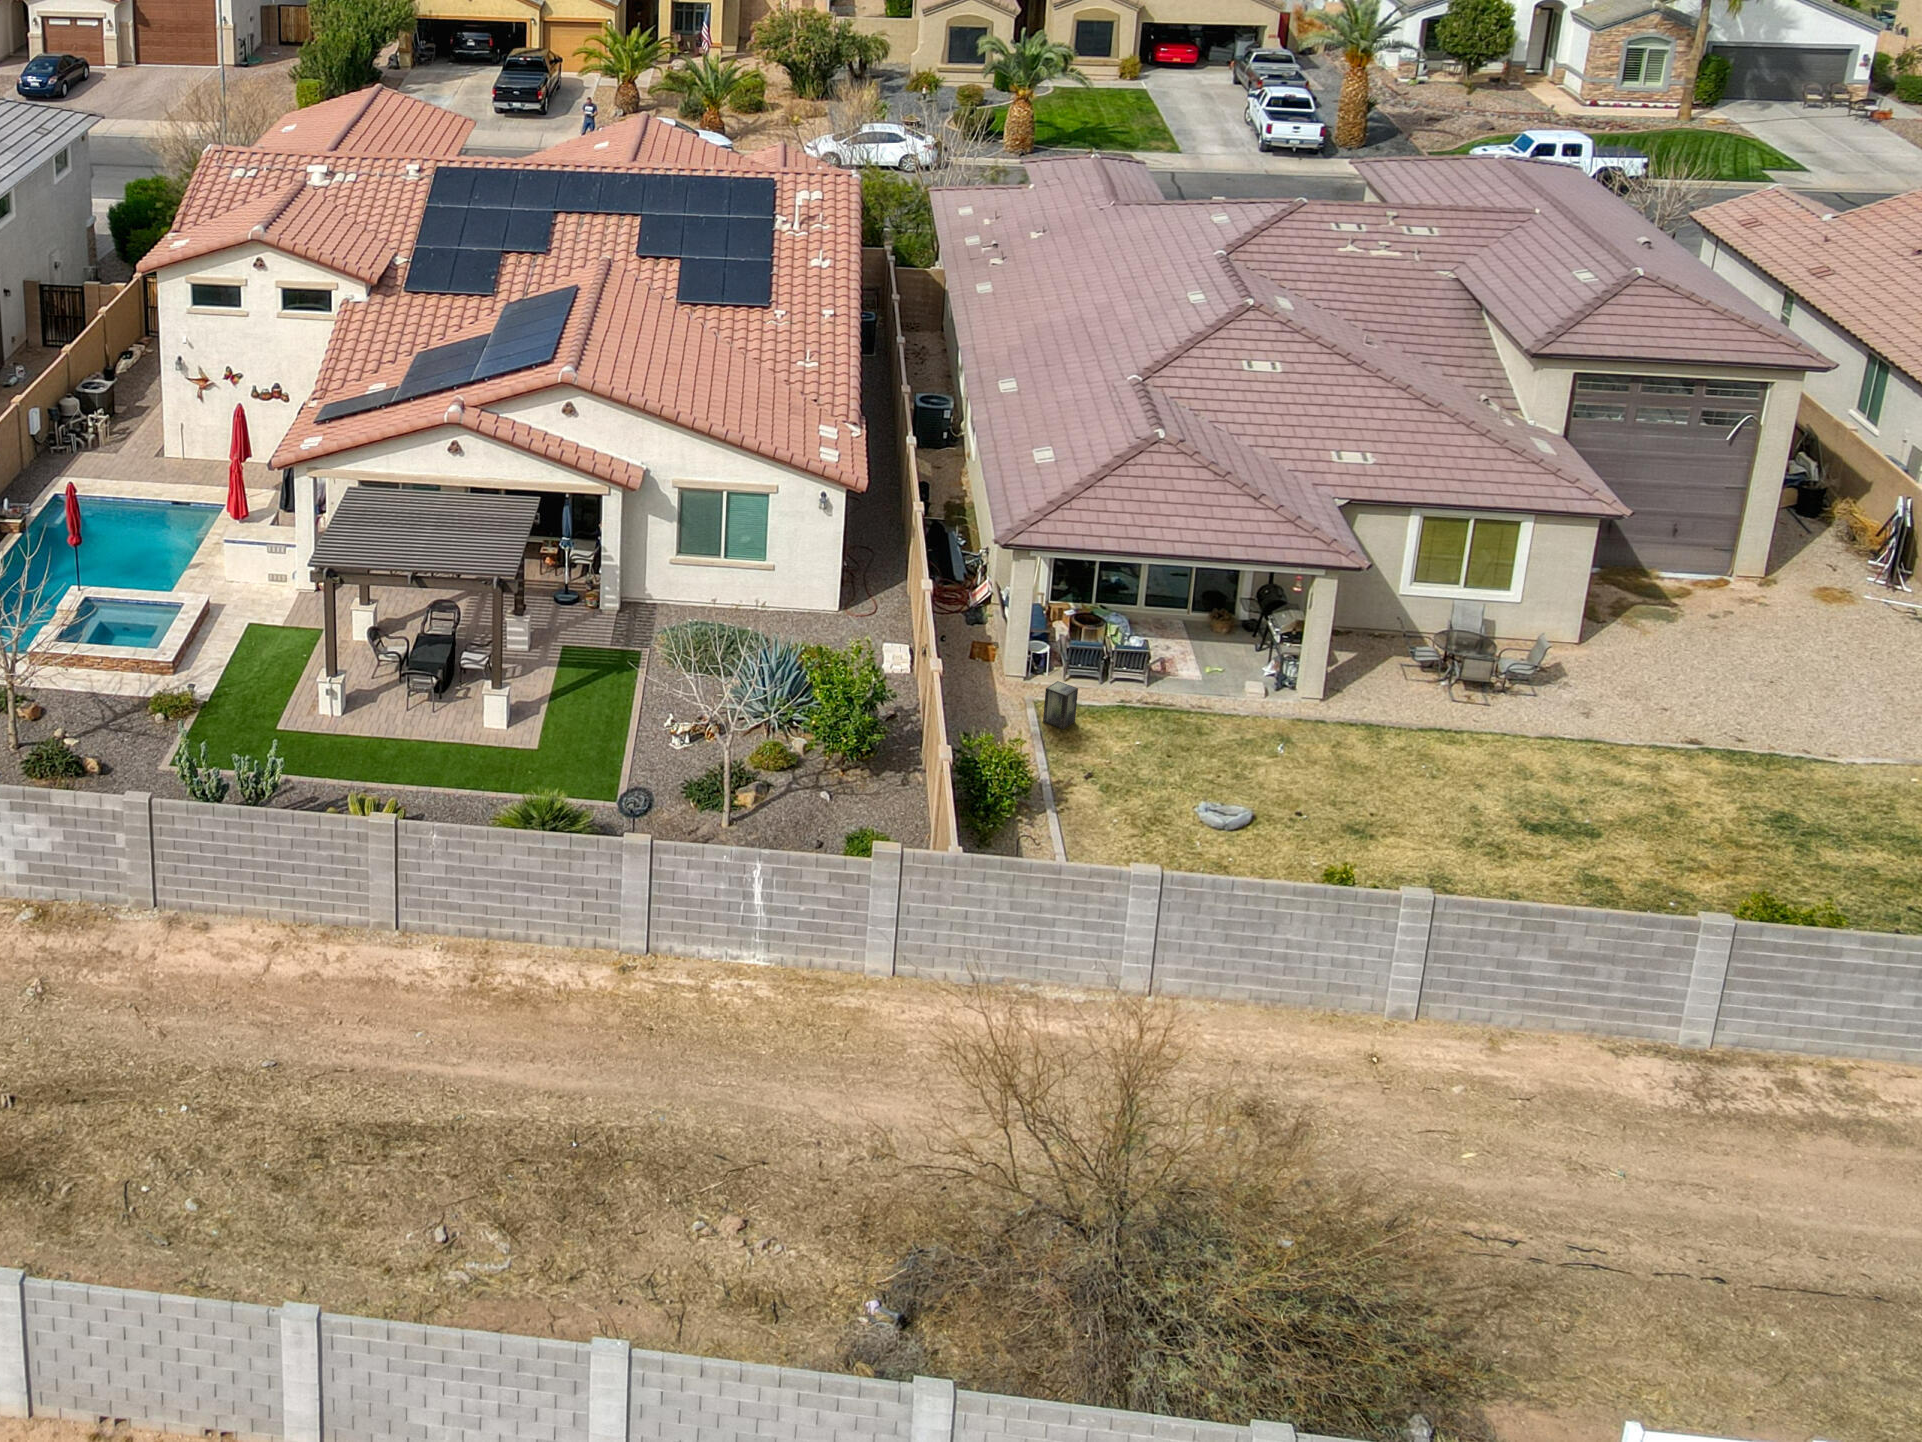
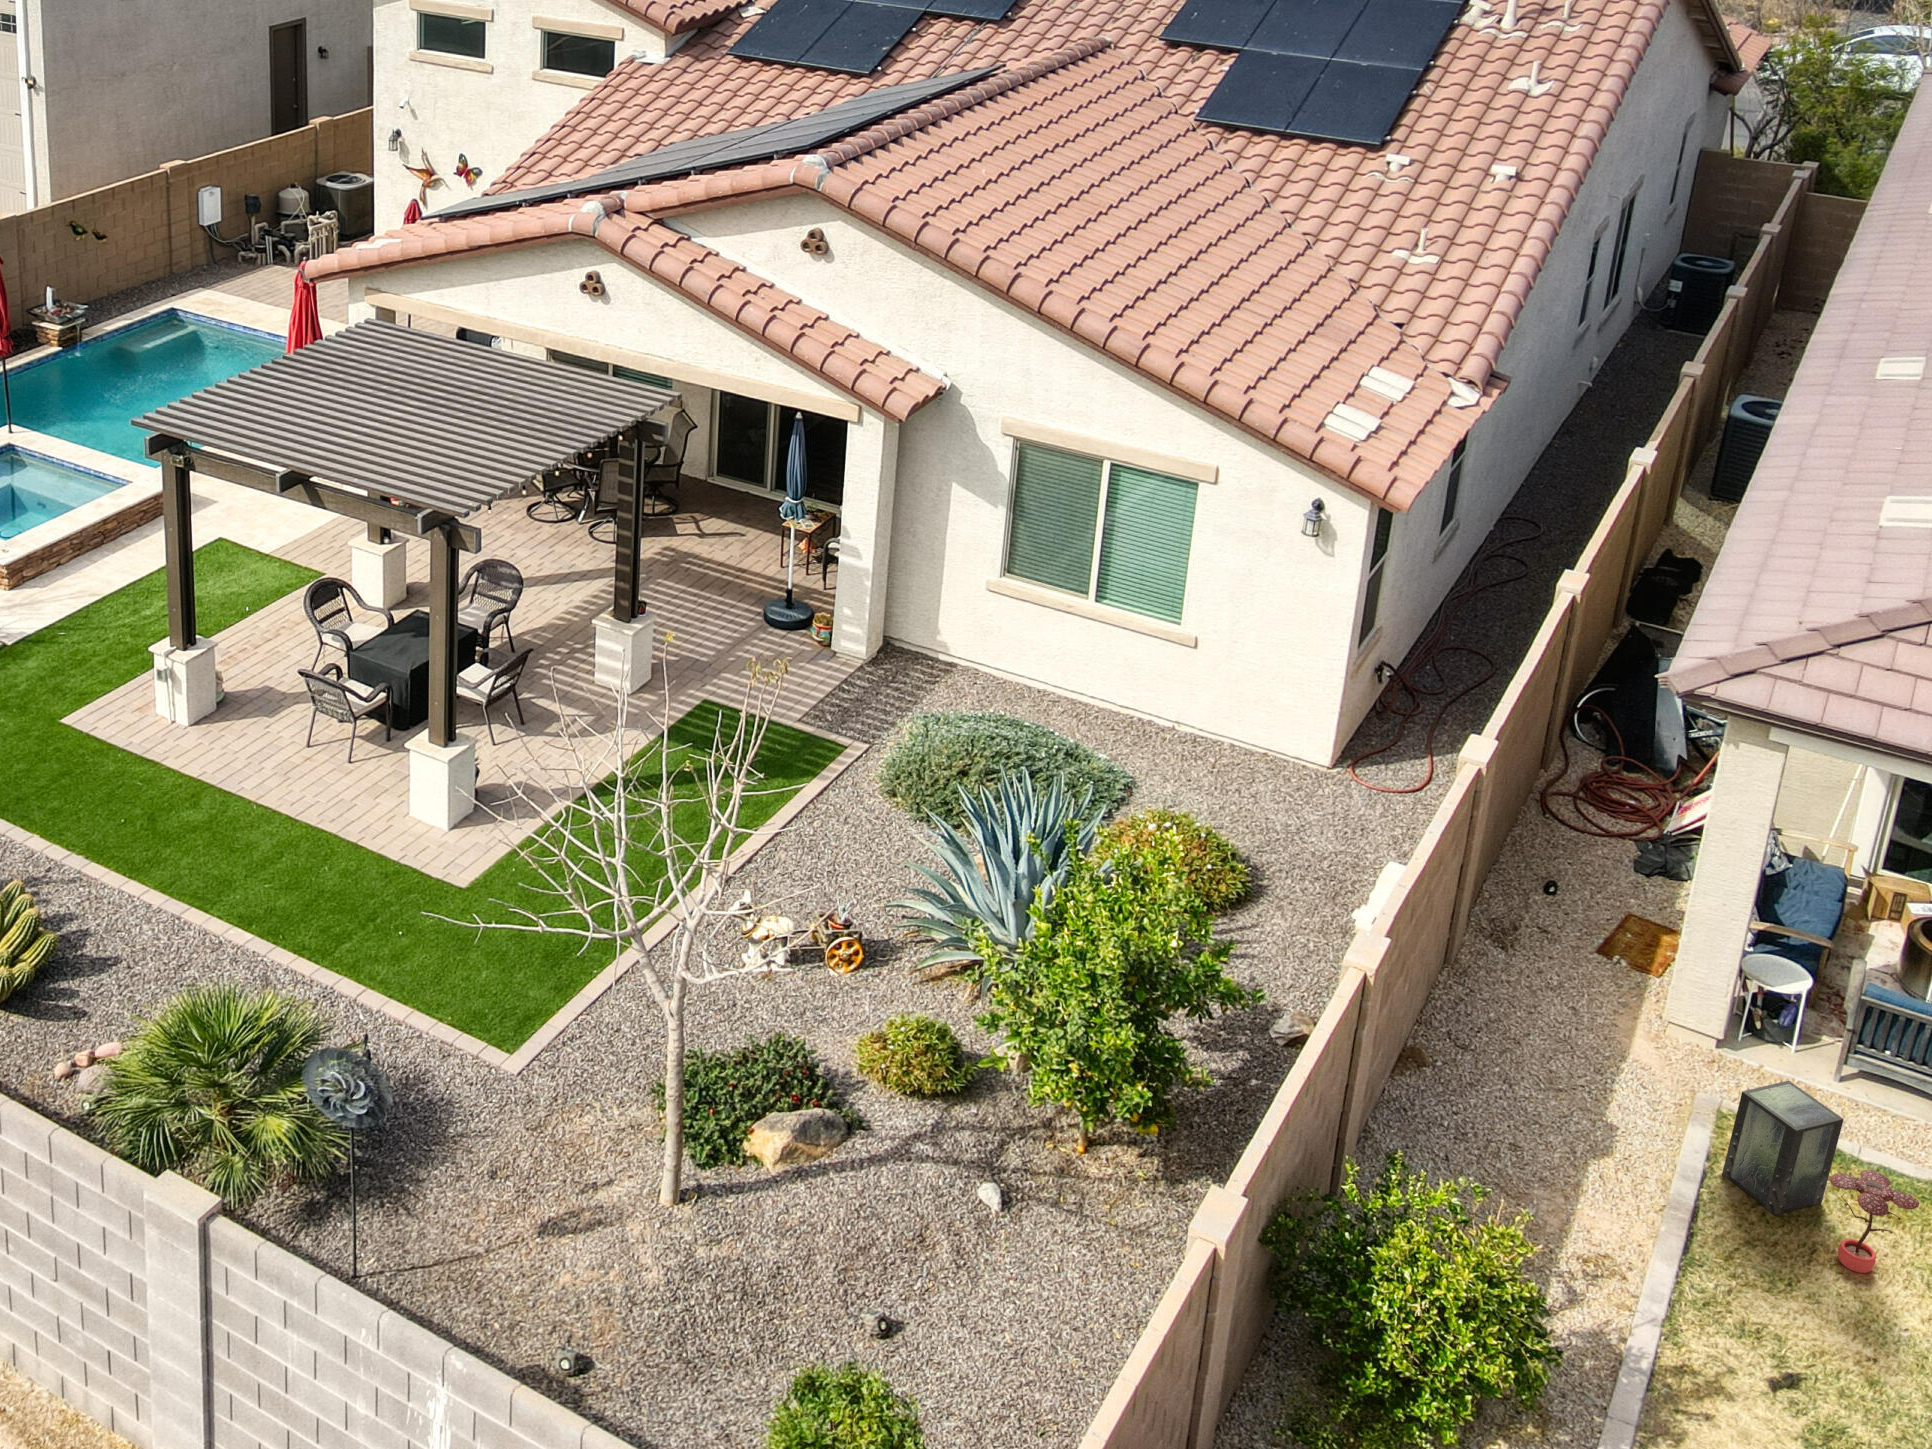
potted plant: none [1080,702,1108,739] -> present [1830,1170,1919,1273]

